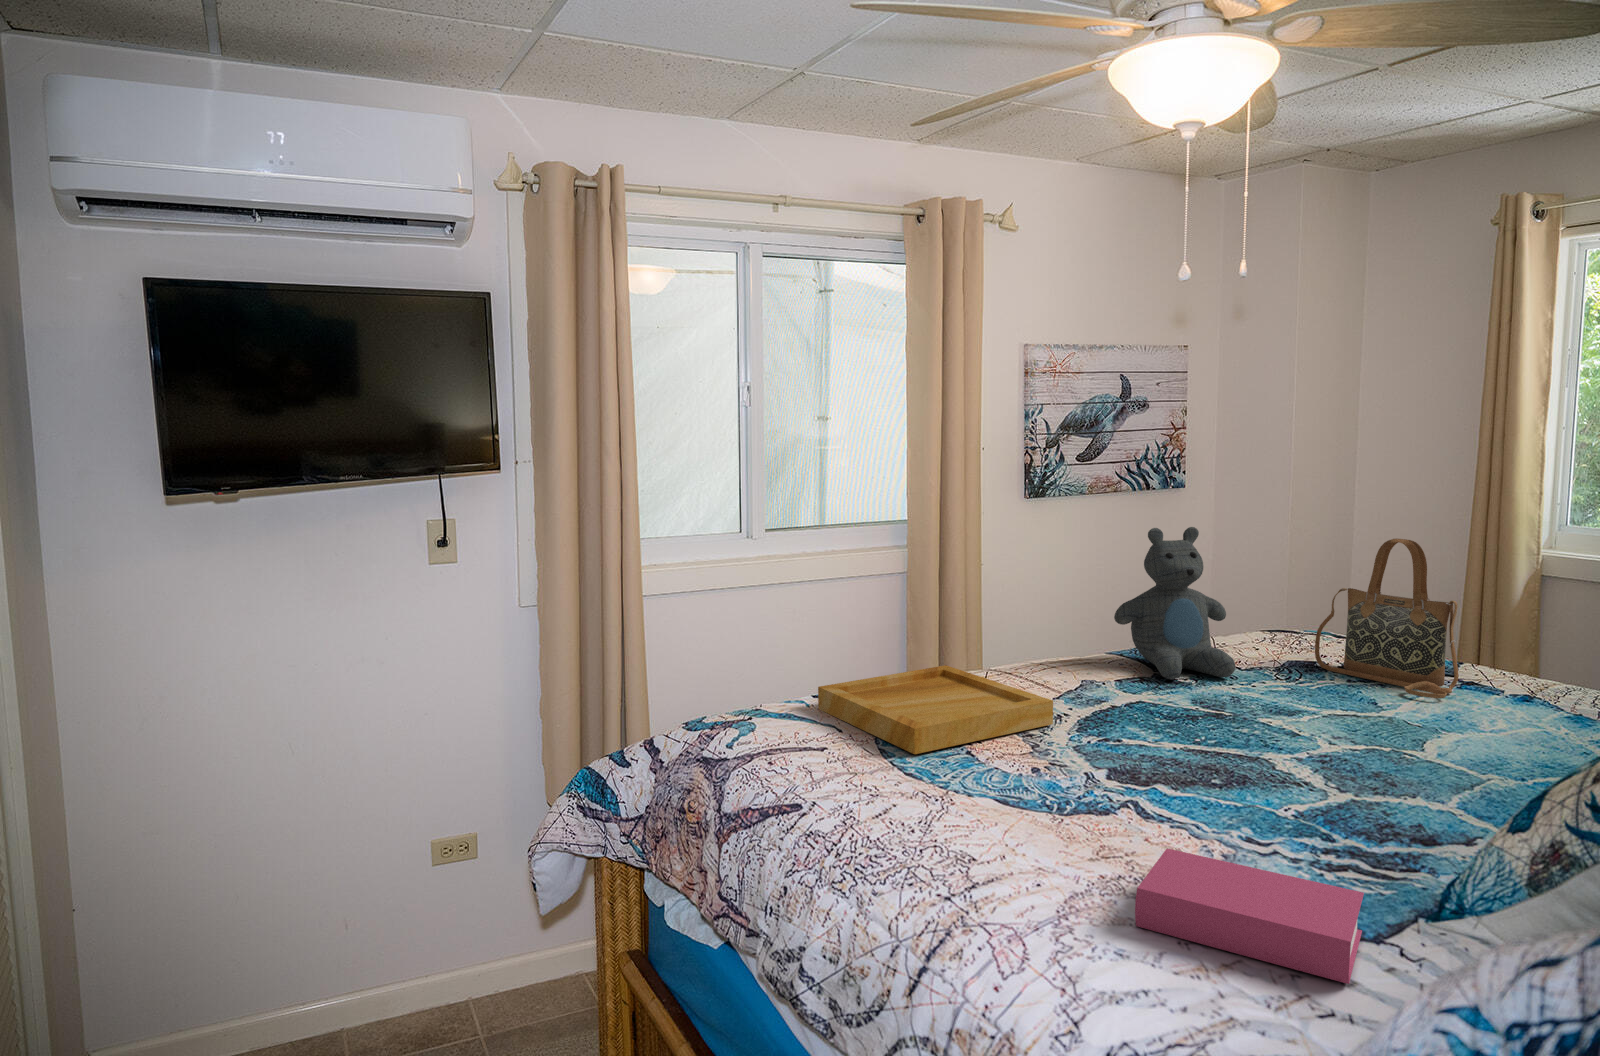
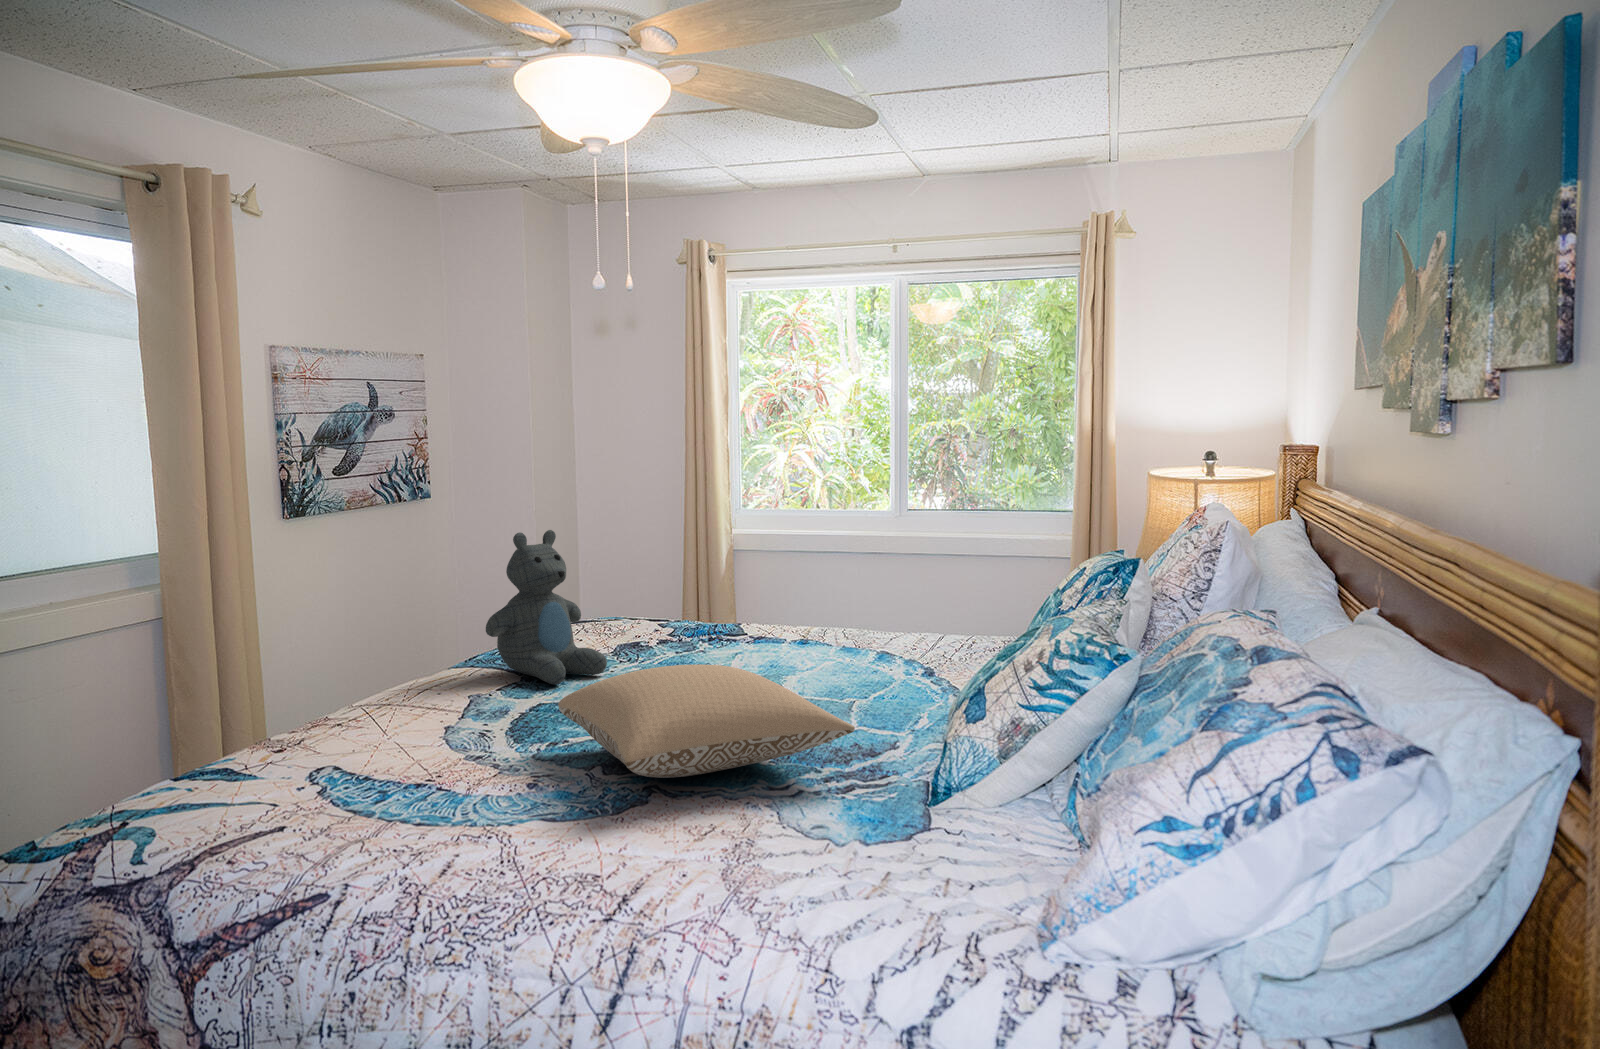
handbag: present [1315,539,1459,698] -> none [649,530,768,662]
tray: present [818,665,1053,754] -> none [198,709,502,806]
pillow: none [1074,682,1364,805] -> present [558,664,855,778]
book: present [1135,848,1364,984] -> none [759,794,951,879]

